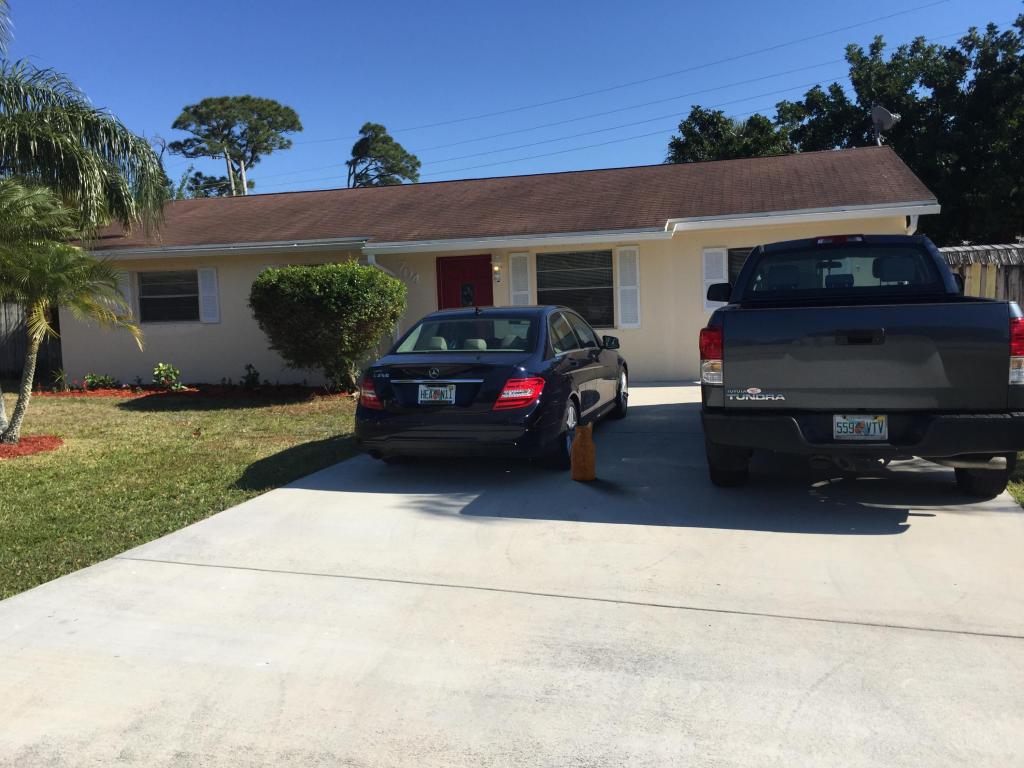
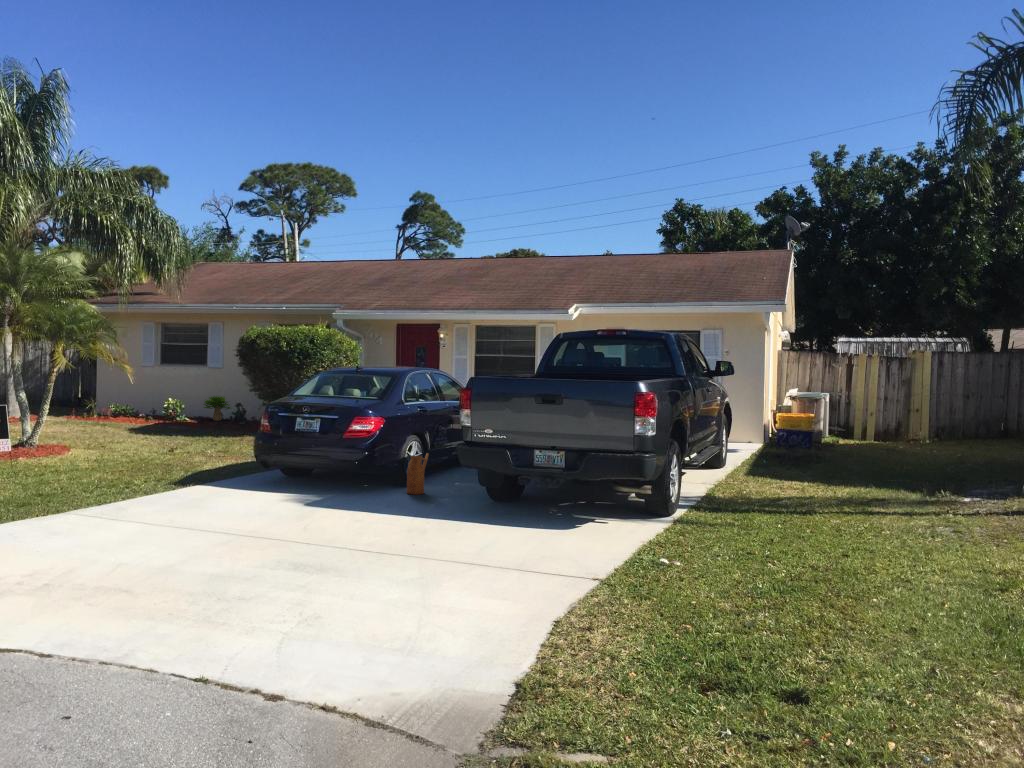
potted plant: none [200,356,241,387] -> present [204,396,230,420]

